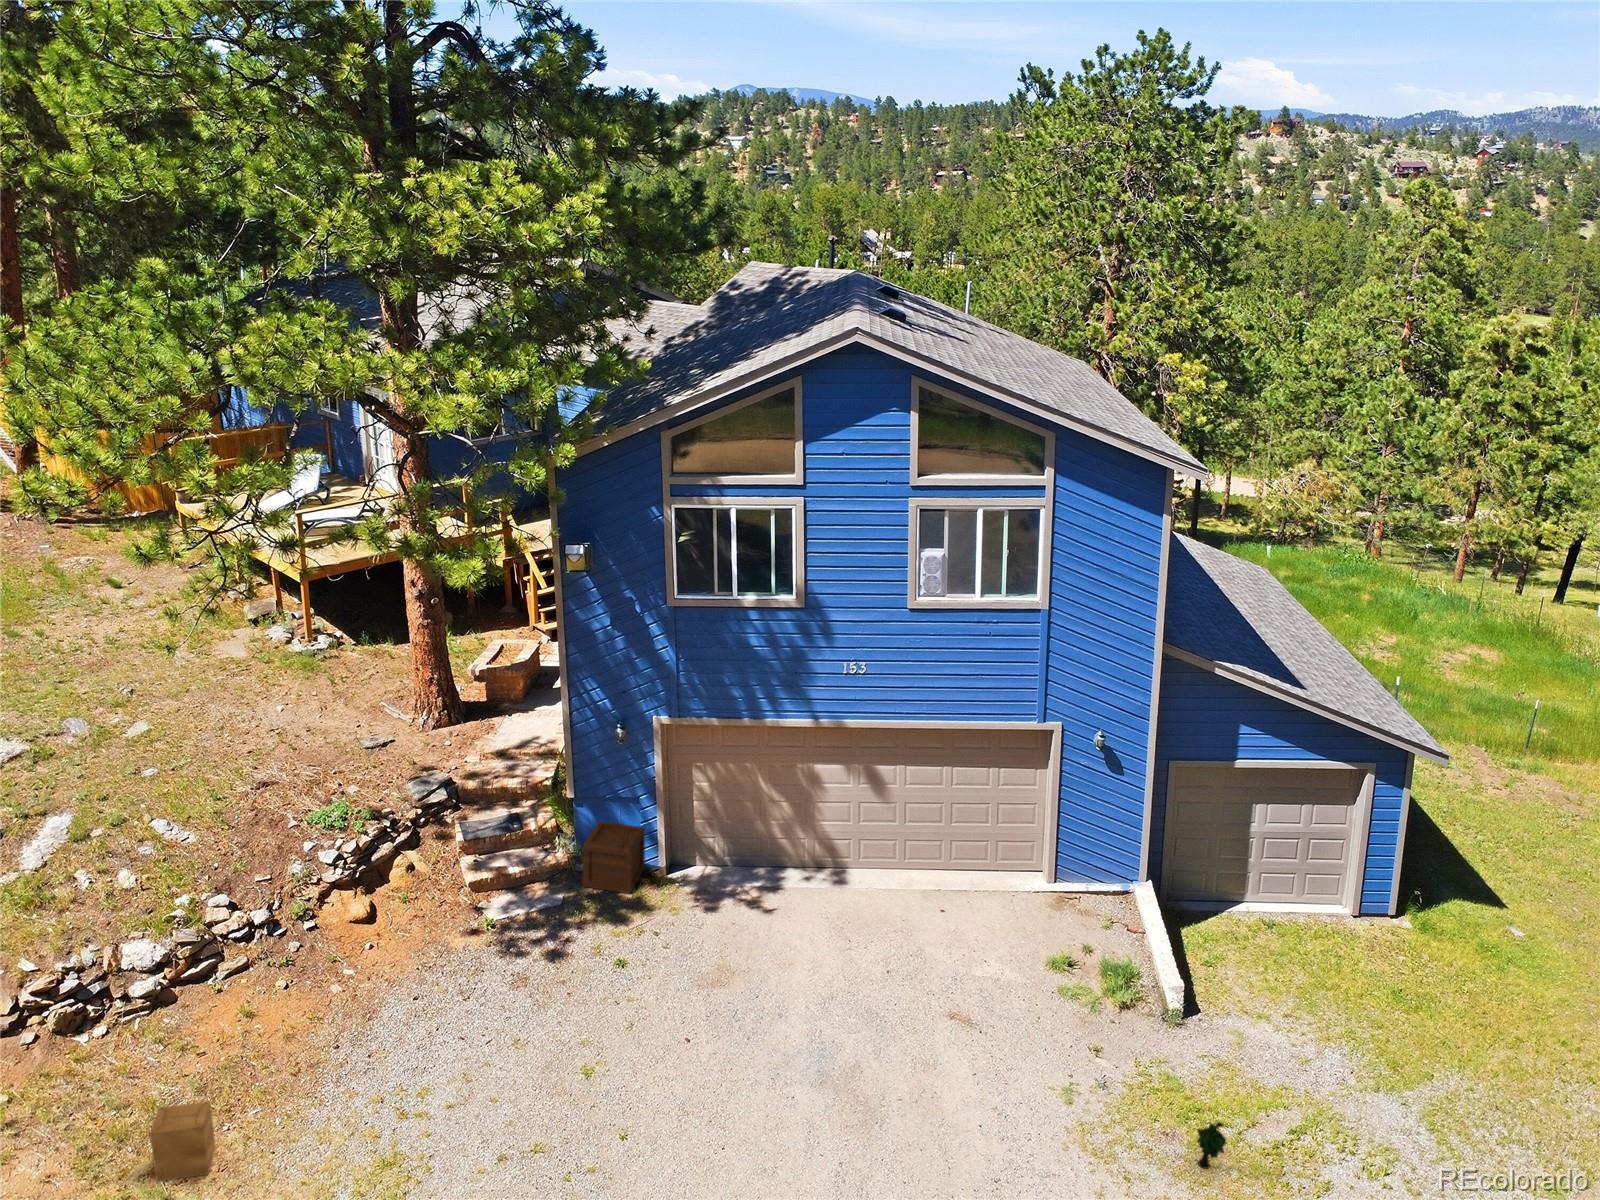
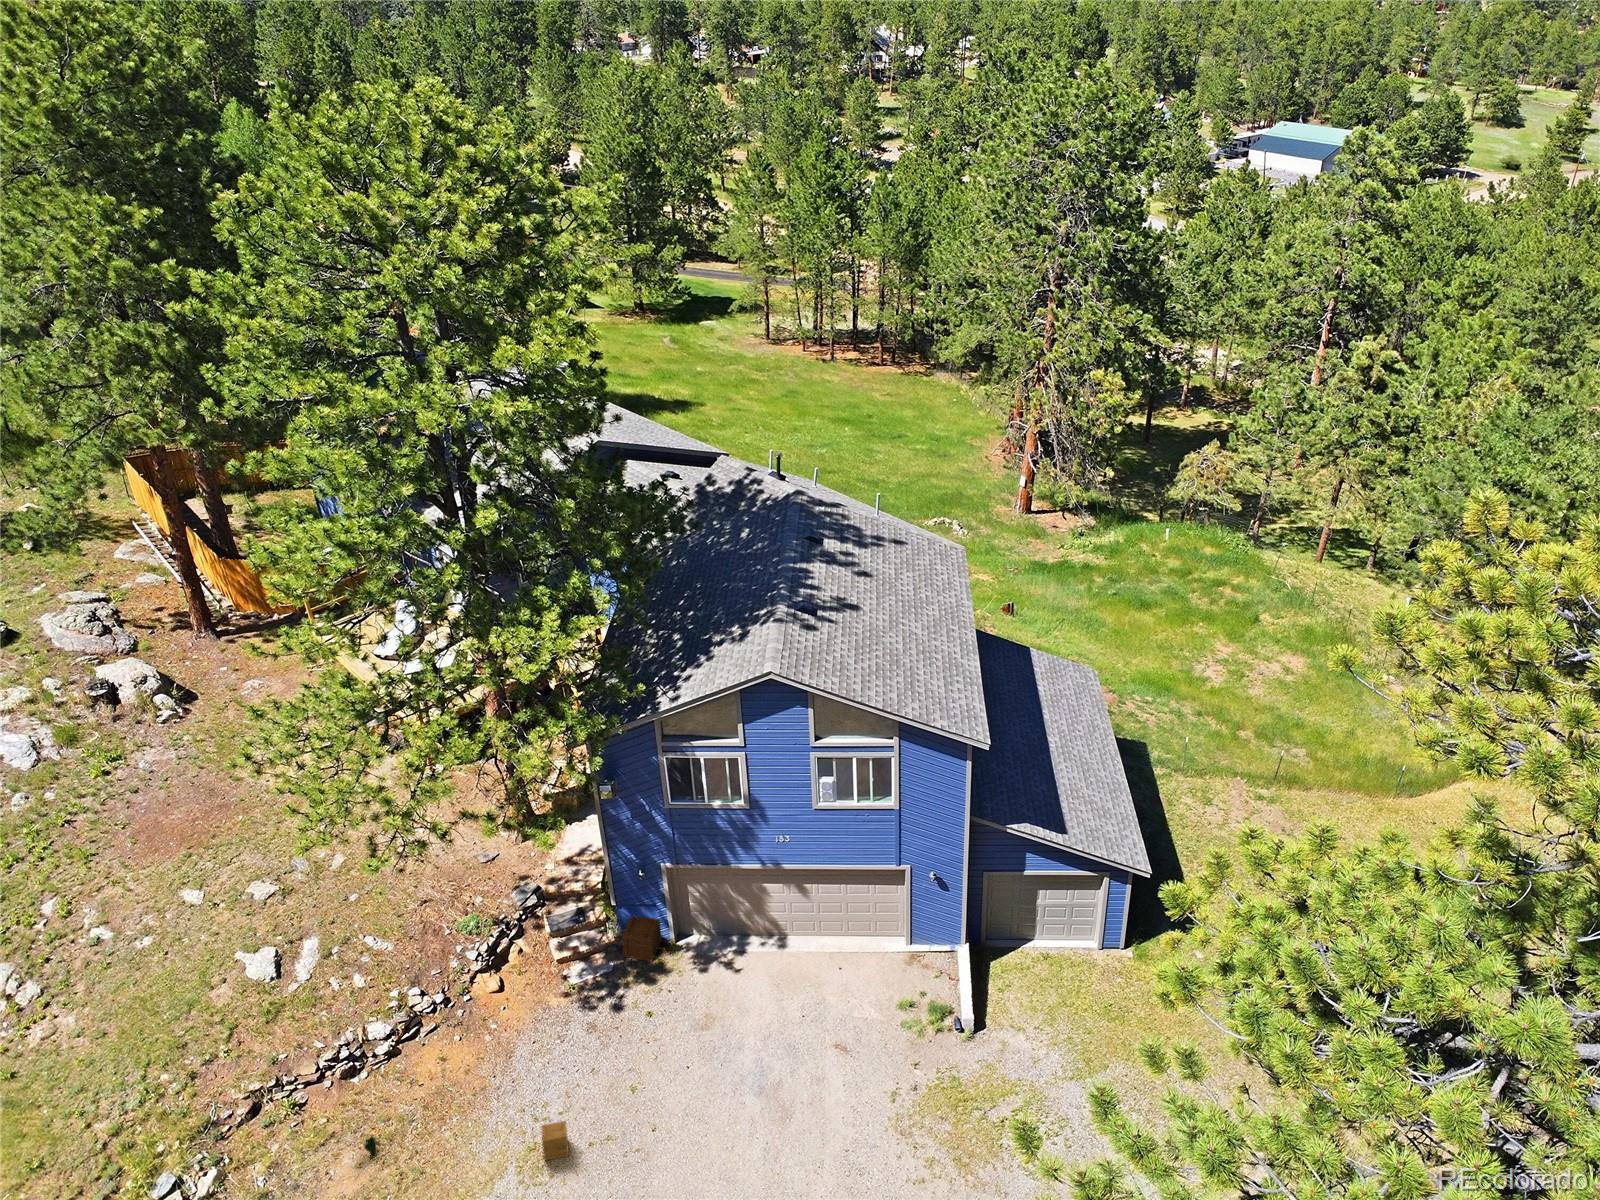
cardboard box: present [150,1101,216,1181] -> present [541,1121,569,1160]
decorative plant: present [1197,1122,1227,1169] -> present [364,1136,380,1158]

